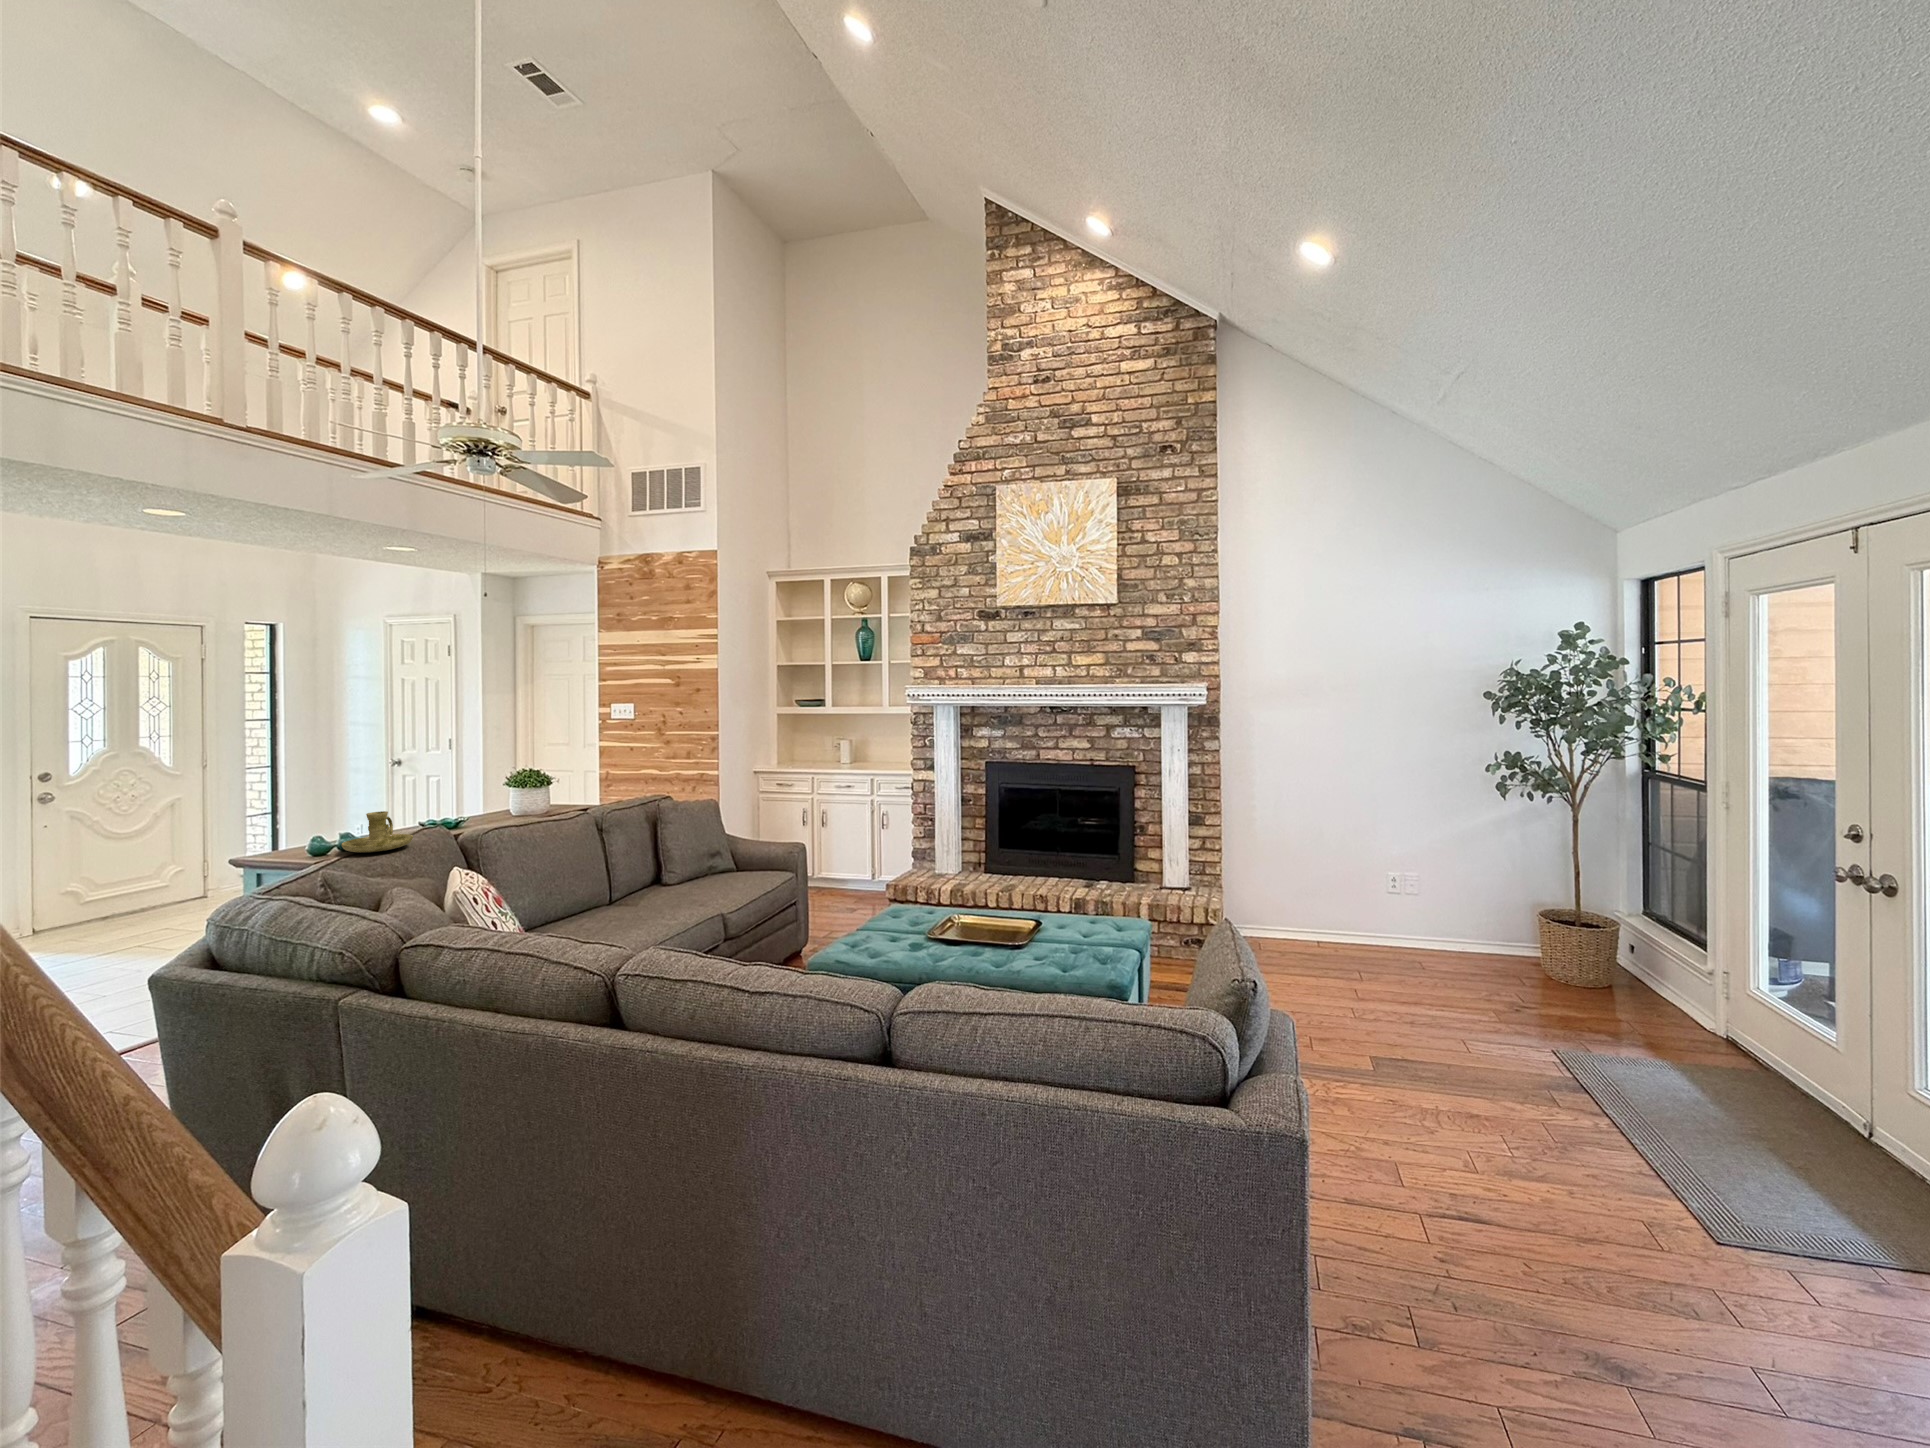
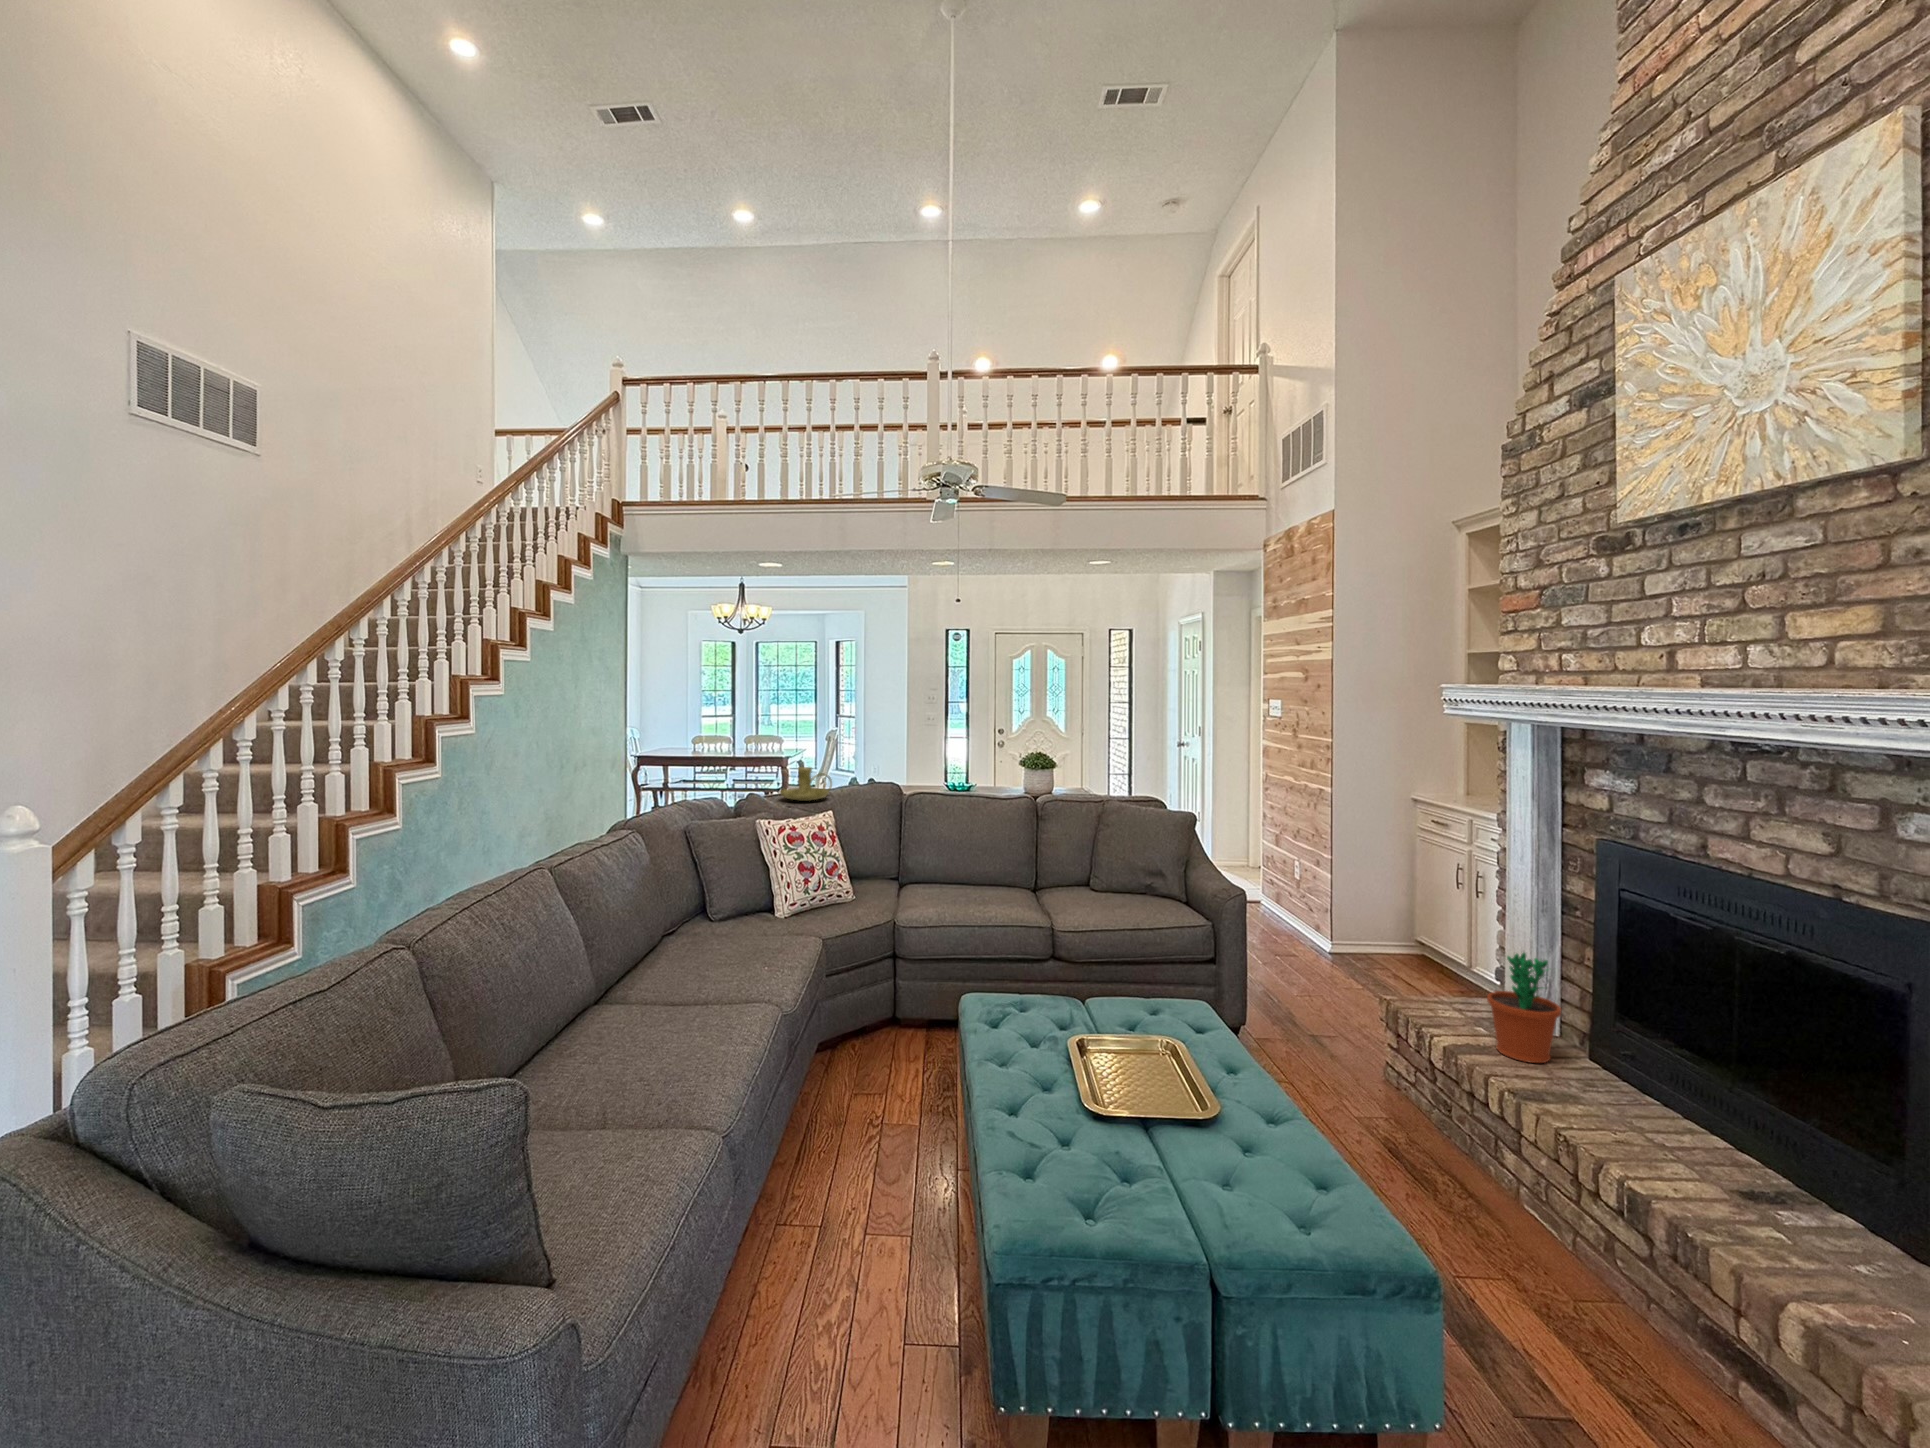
flower pot: none [961,822,992,876] -> present [1487,953,1561,1063]

